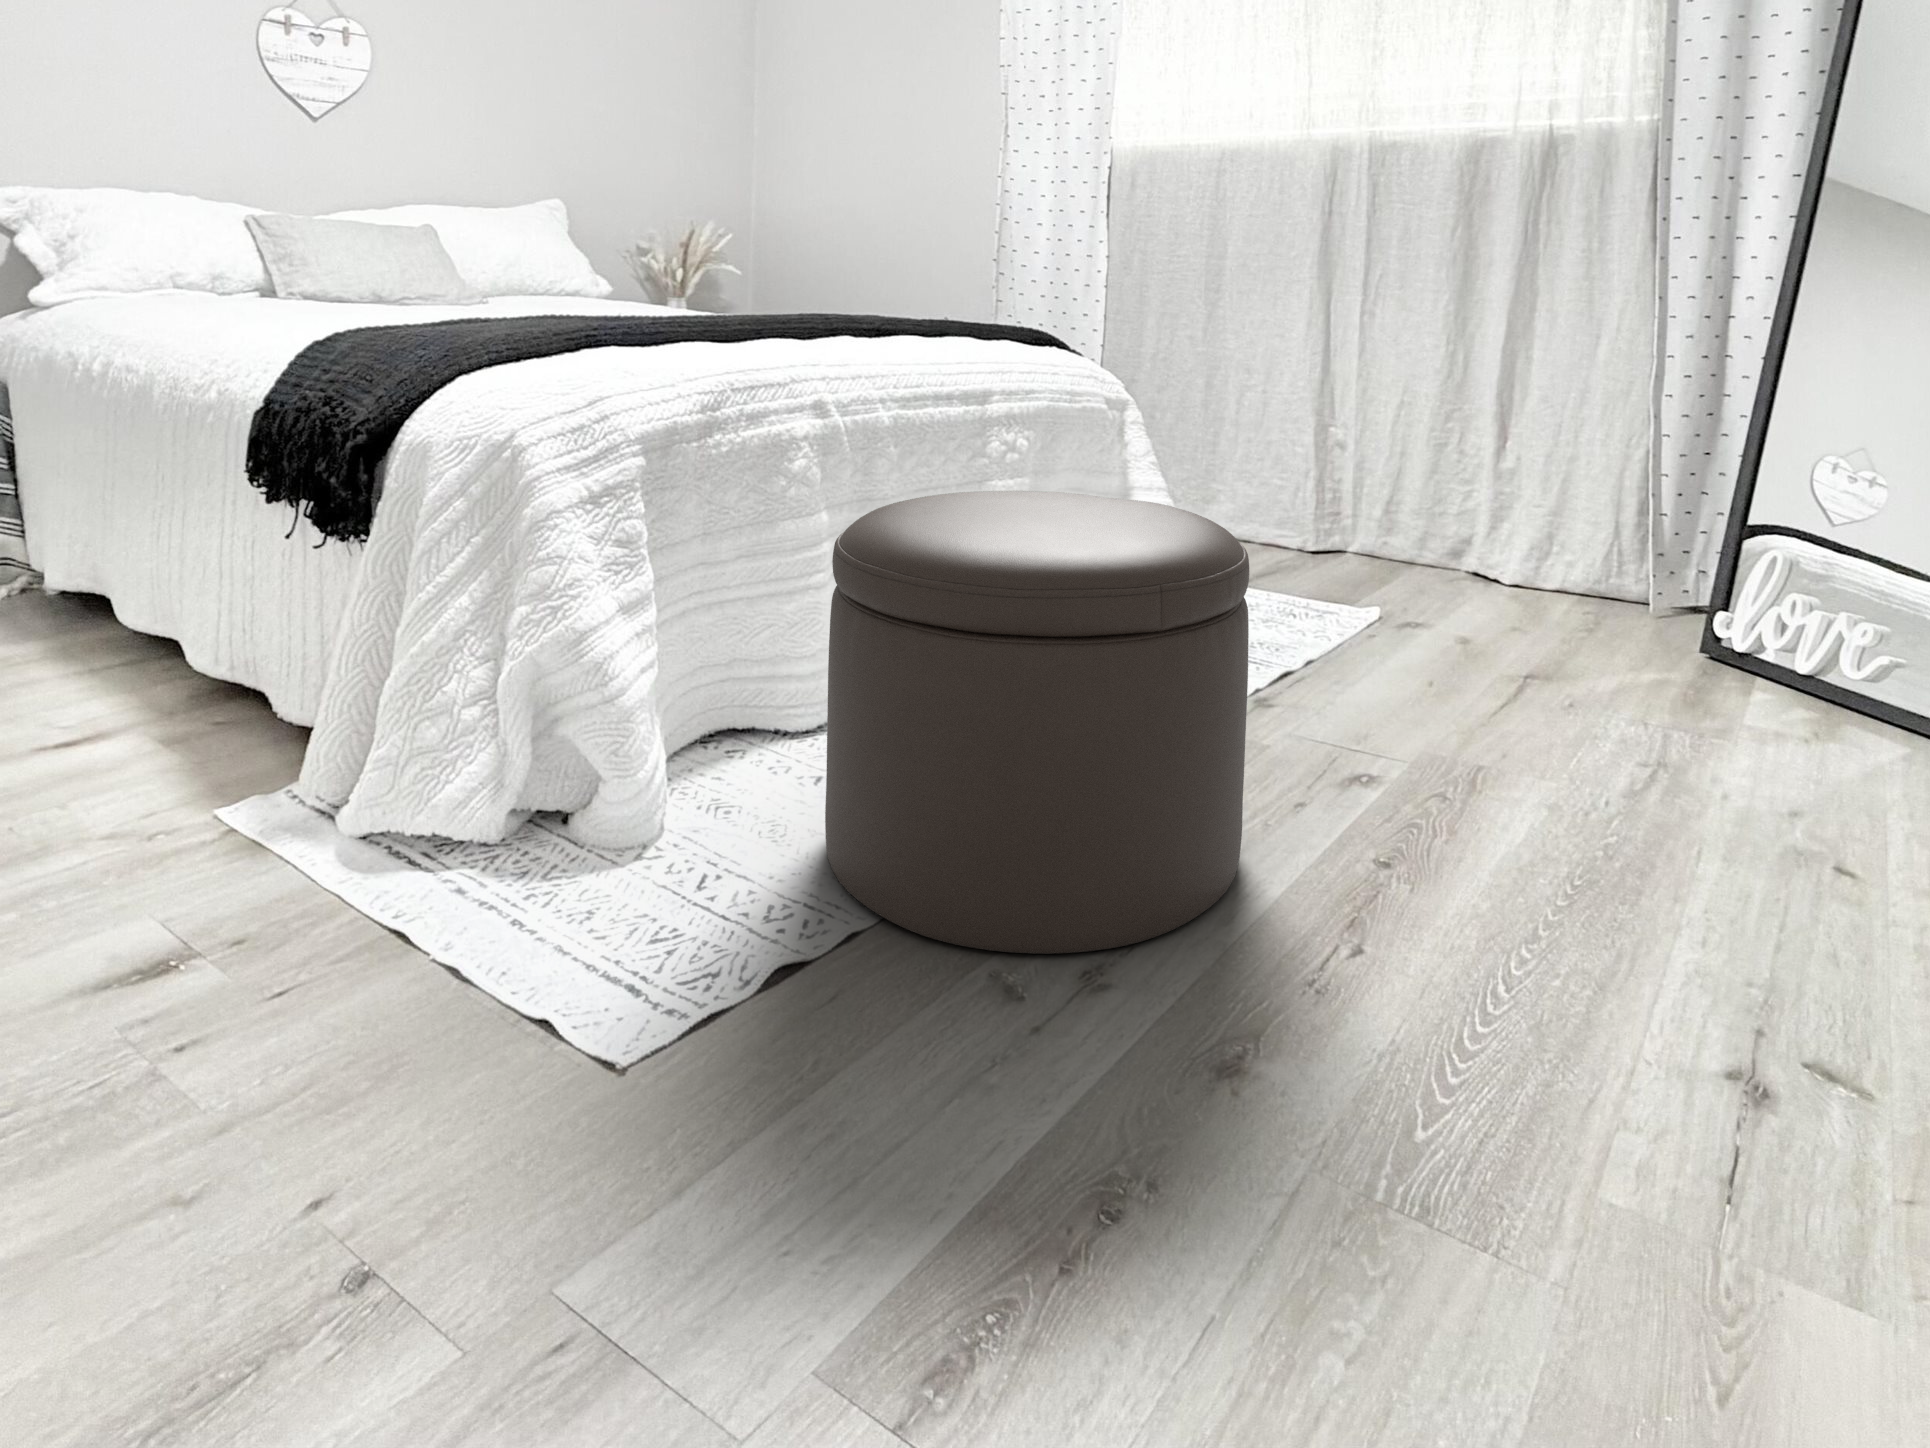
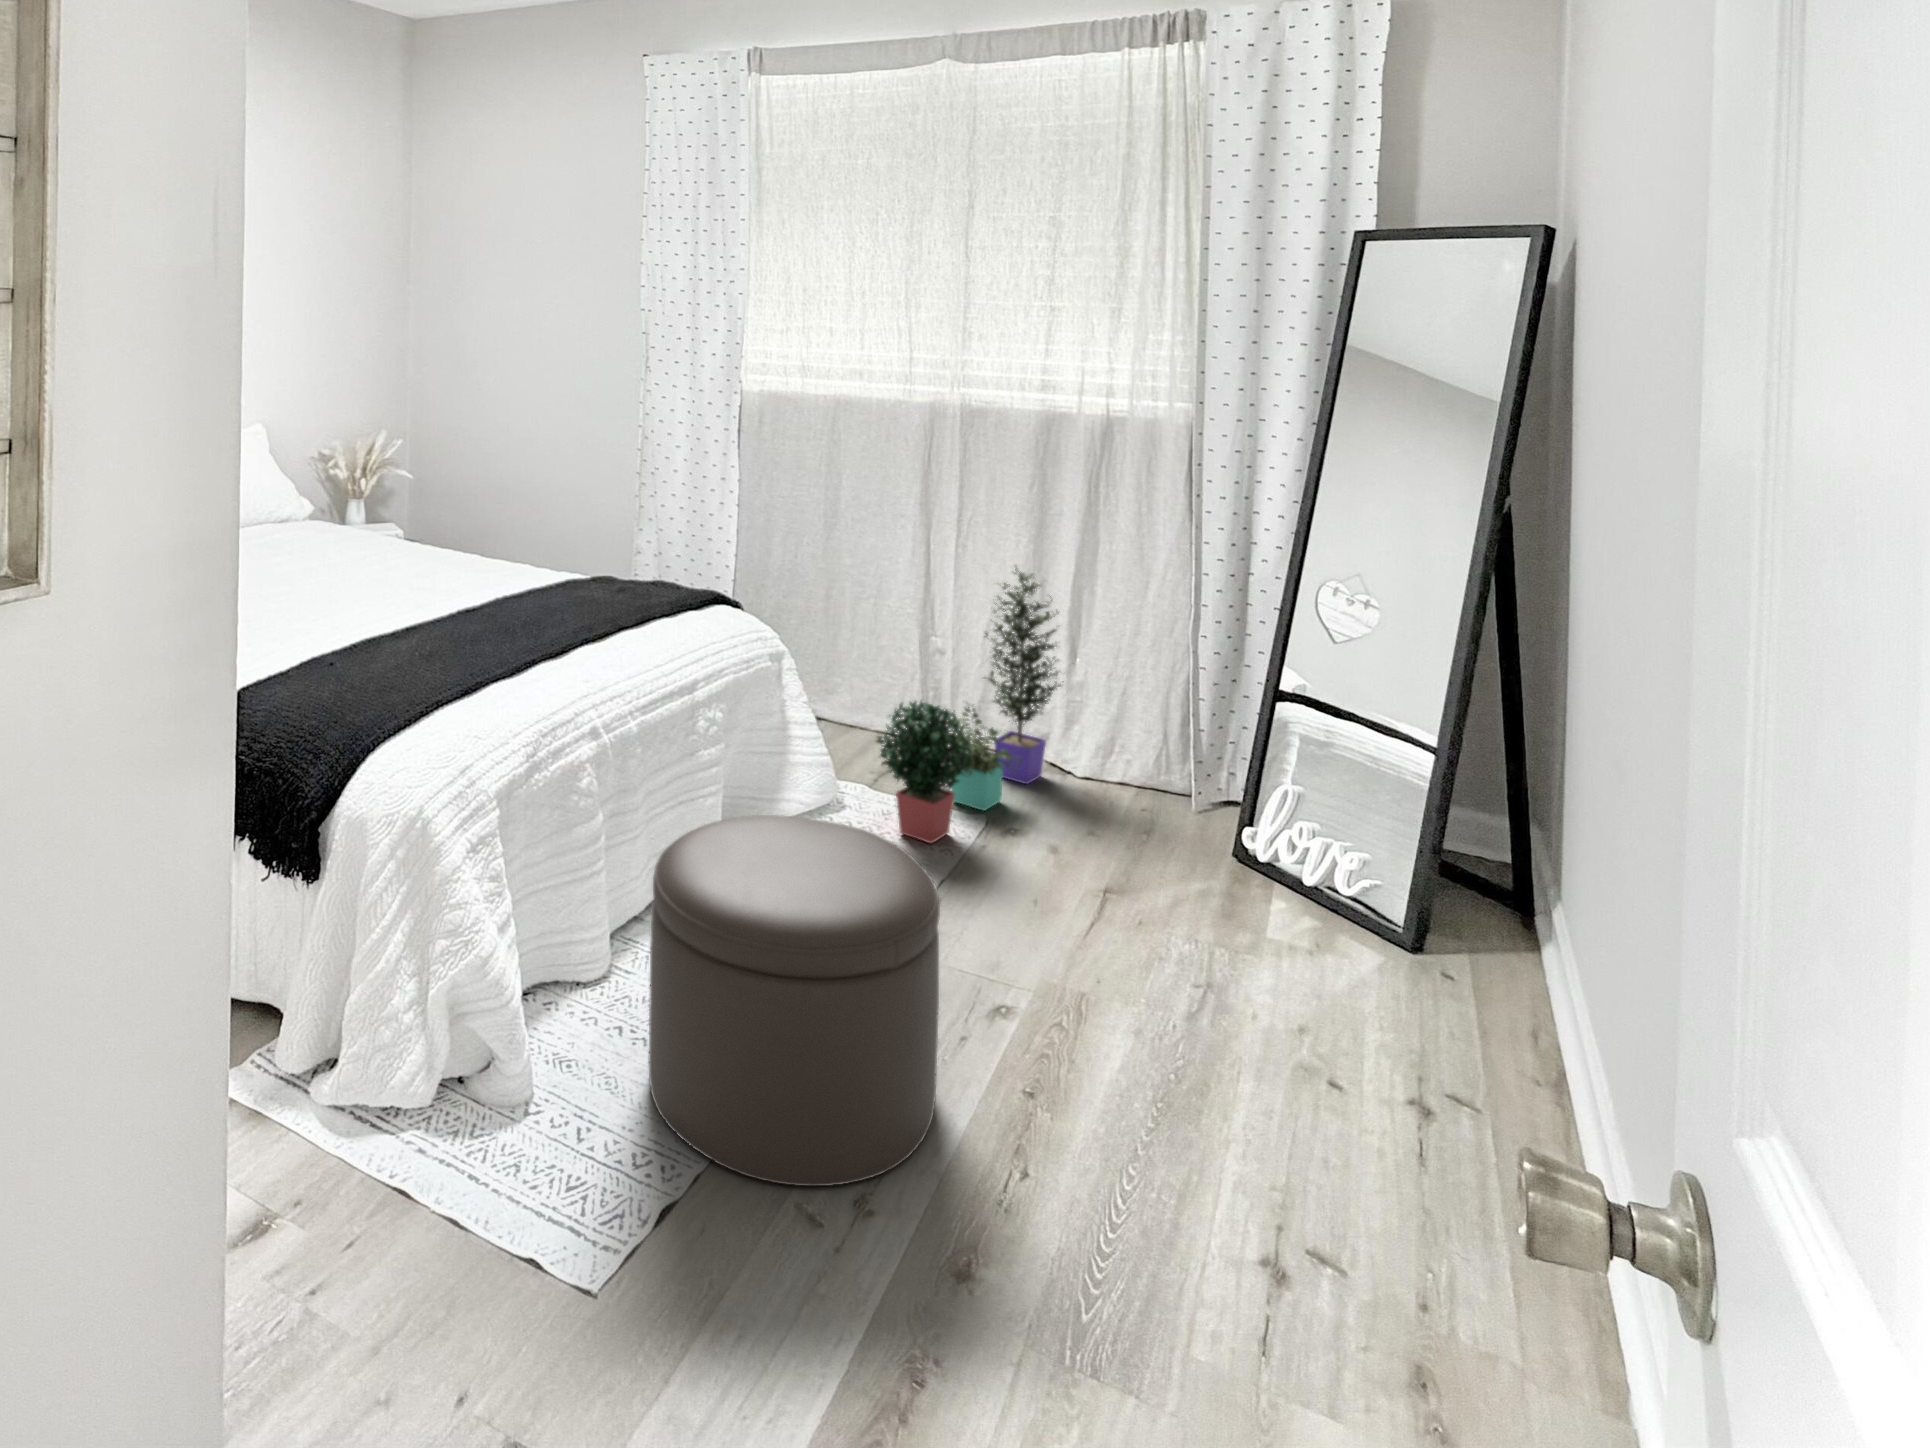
potted plant: none [1238,319,1495,630] -> present [877,565,1061,843]

